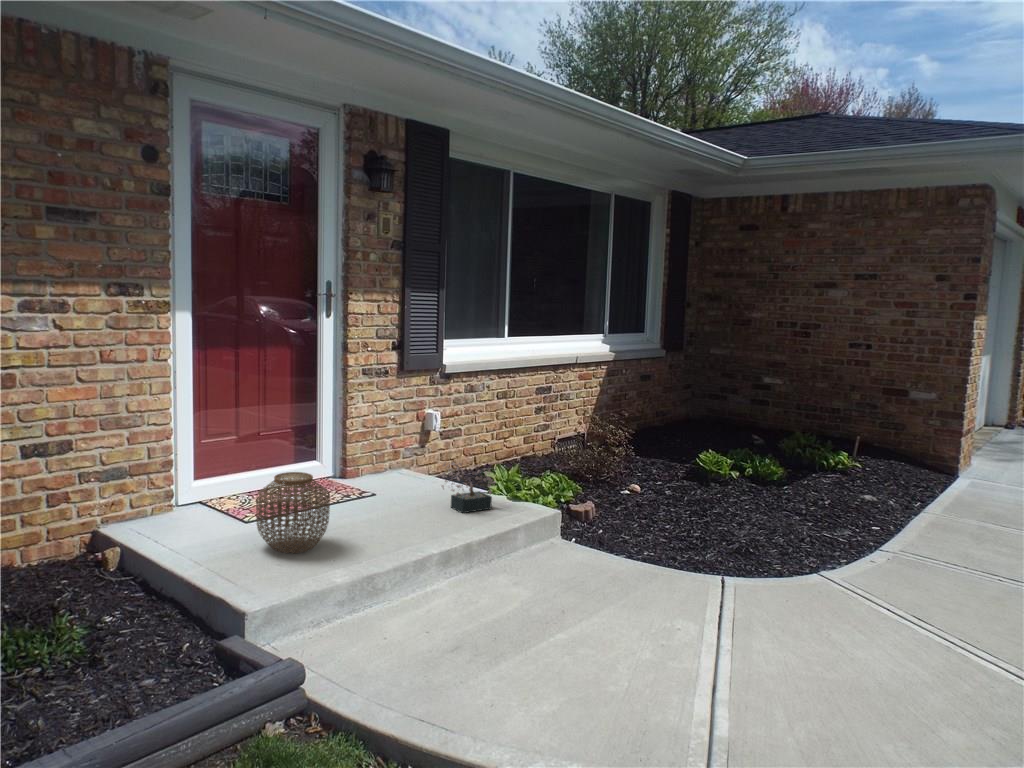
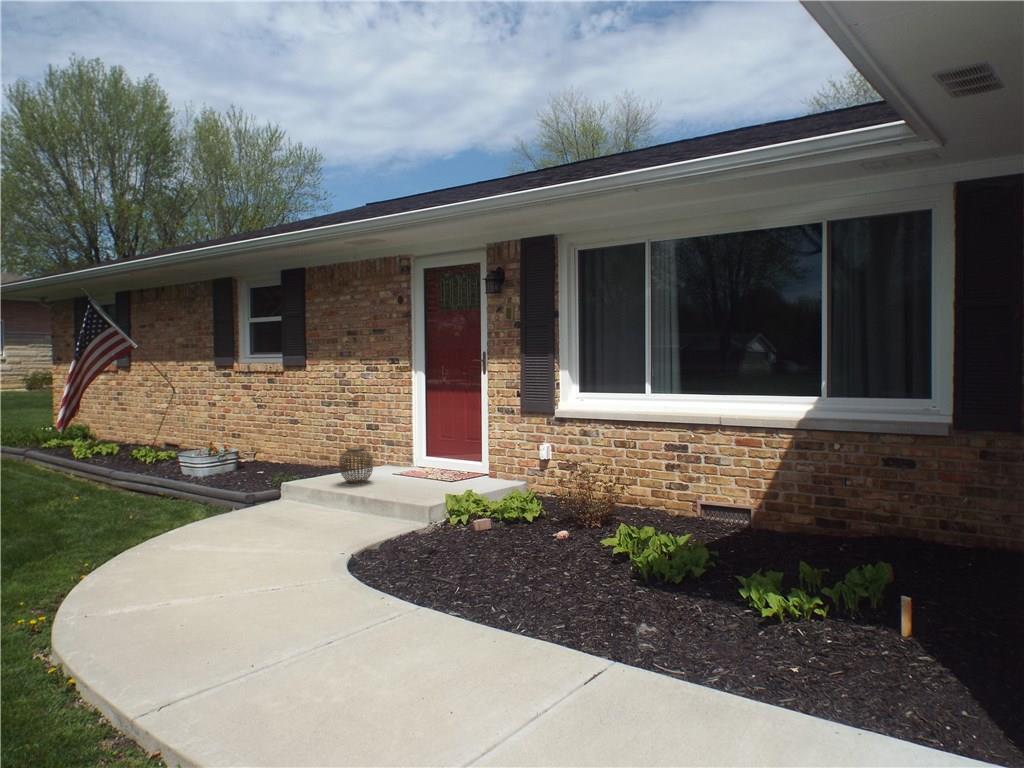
decorative plant: present [442,462,496,513] -> none [413,463,447,499]

